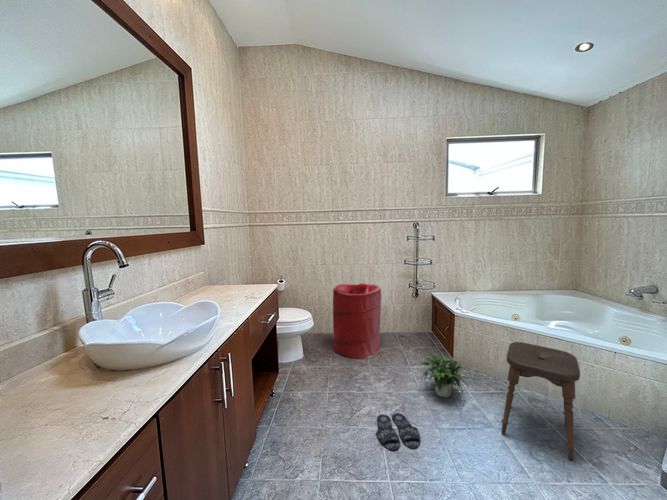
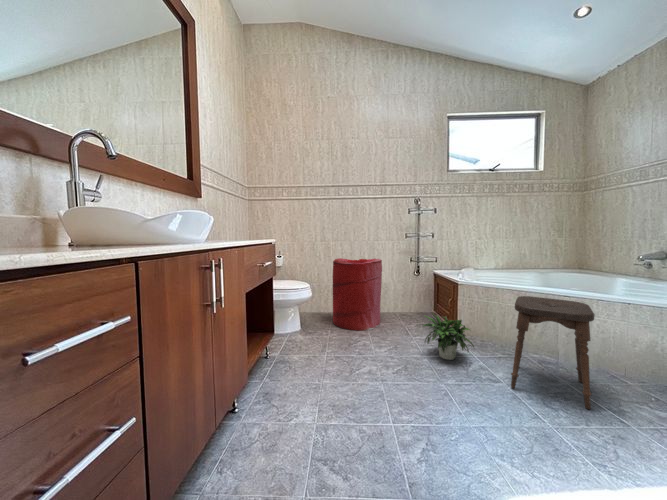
slippers: present [377,413,420,451] -> none [377,371,425,401]

